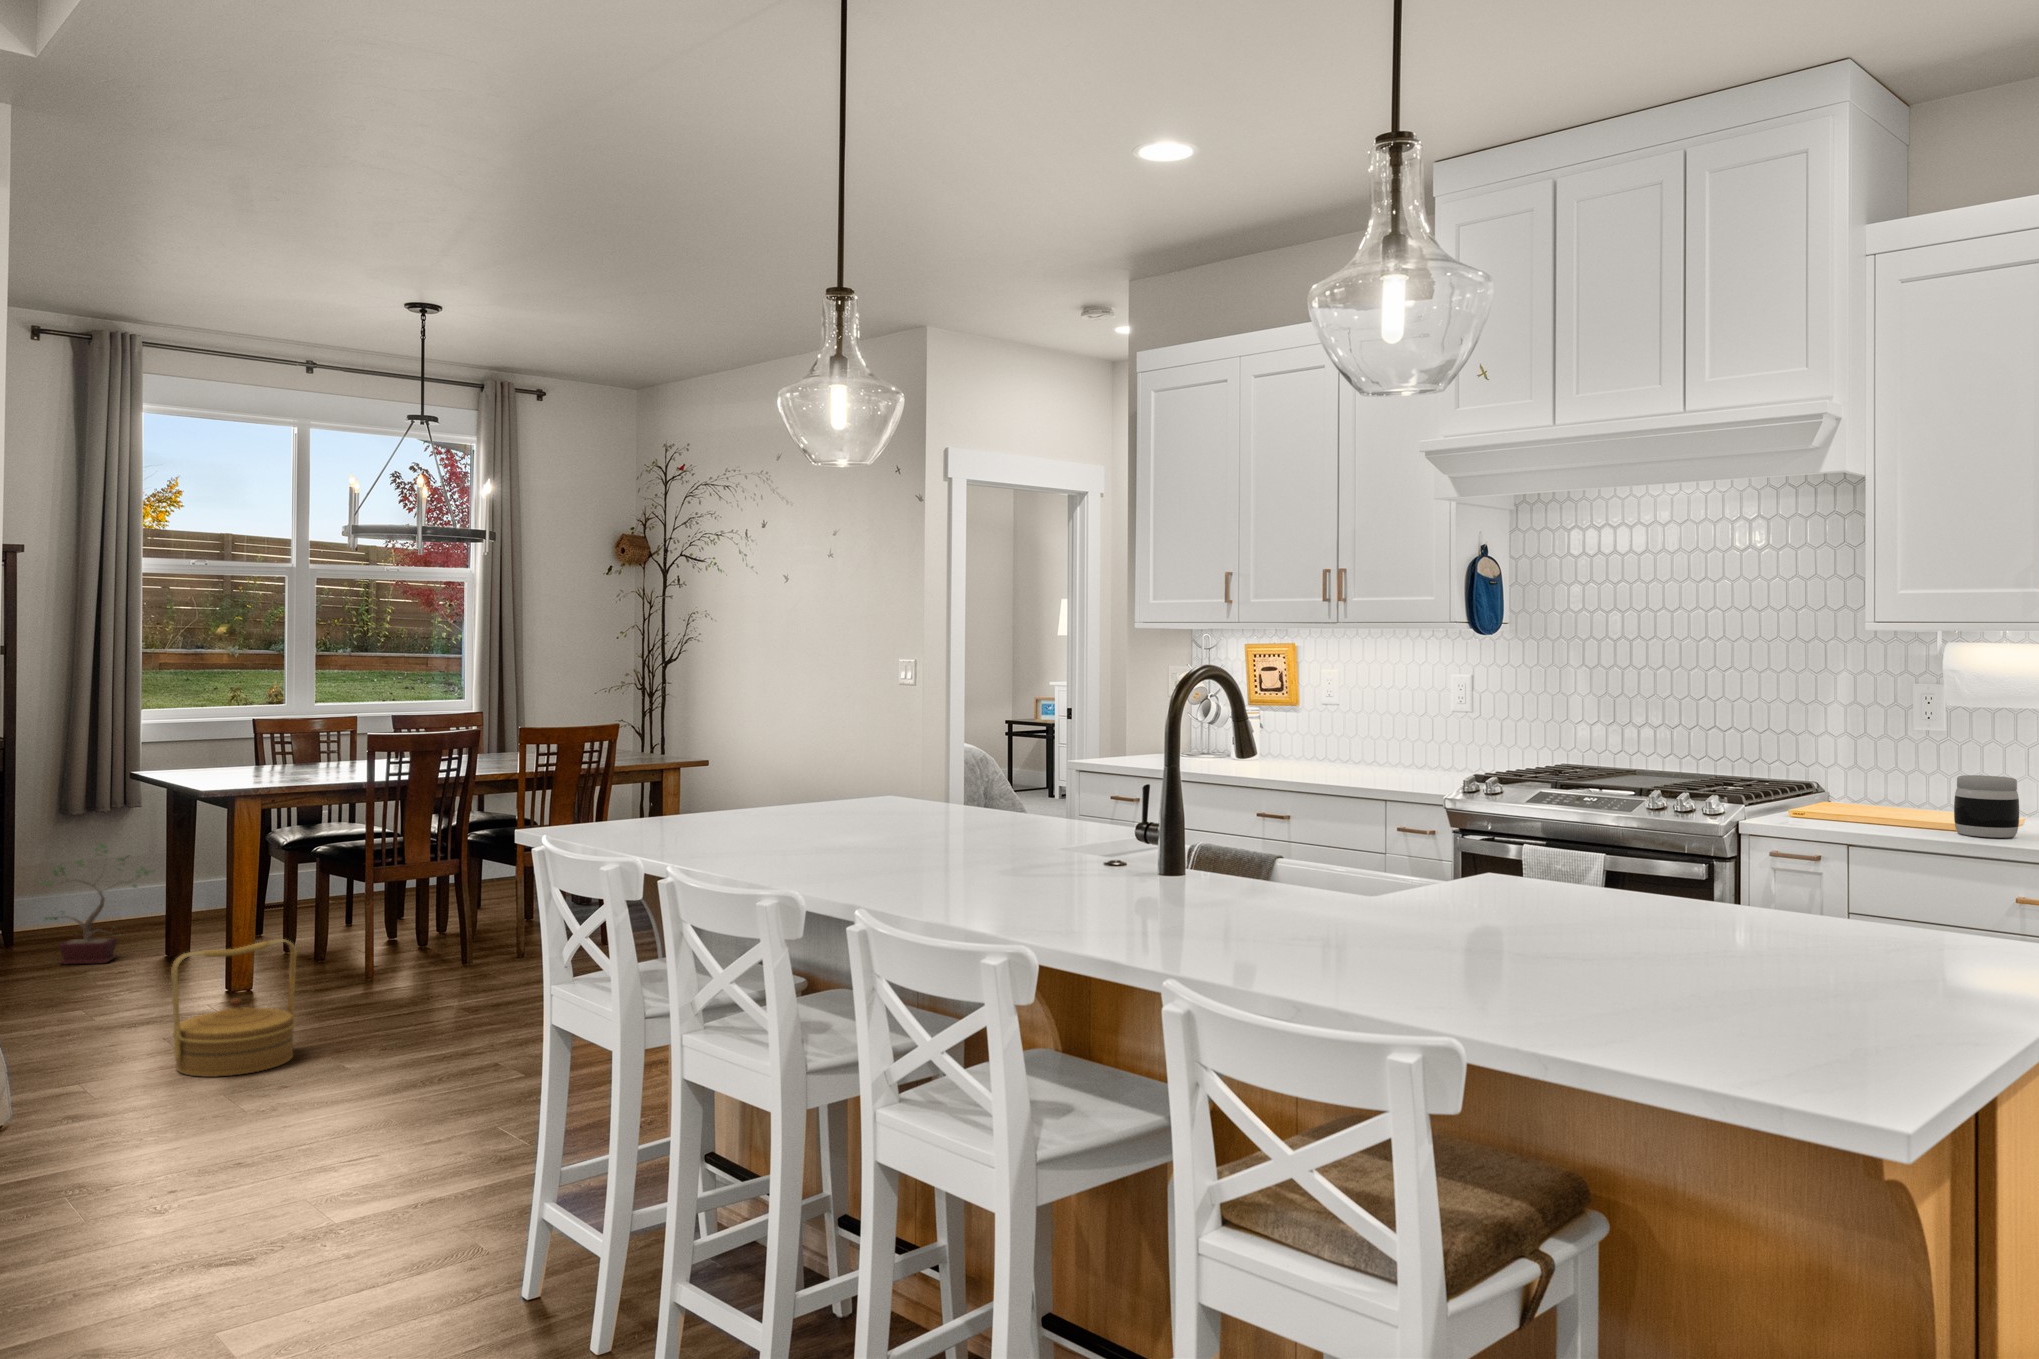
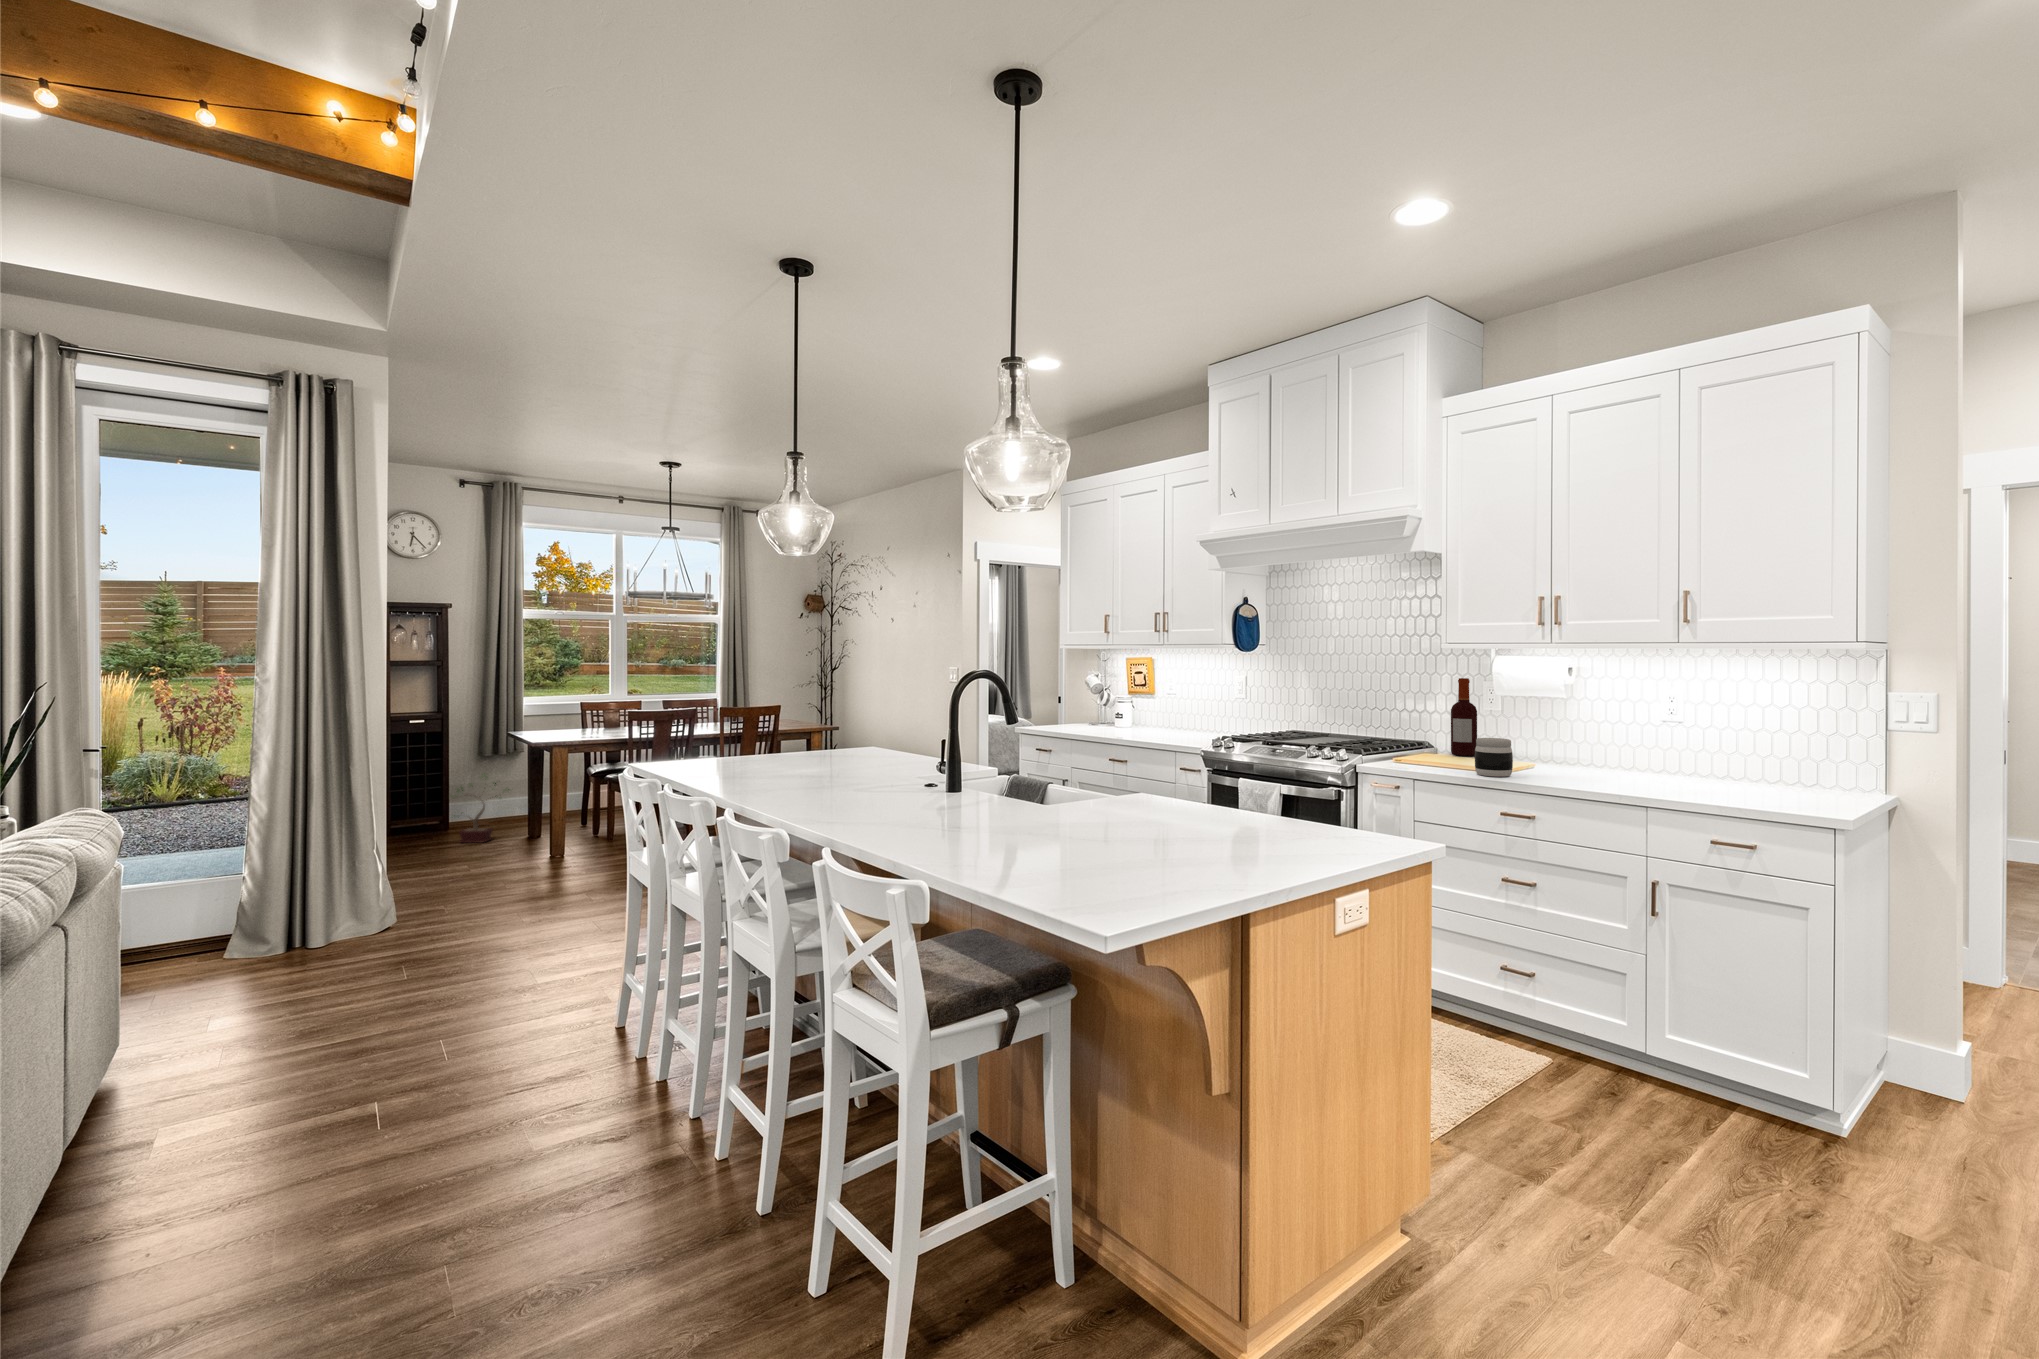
bottle: none [1869,680,1914,805] -> present [1451,678,1477,756]
basket: present [171,939,296,1077] -> none [483,829,560,908]

